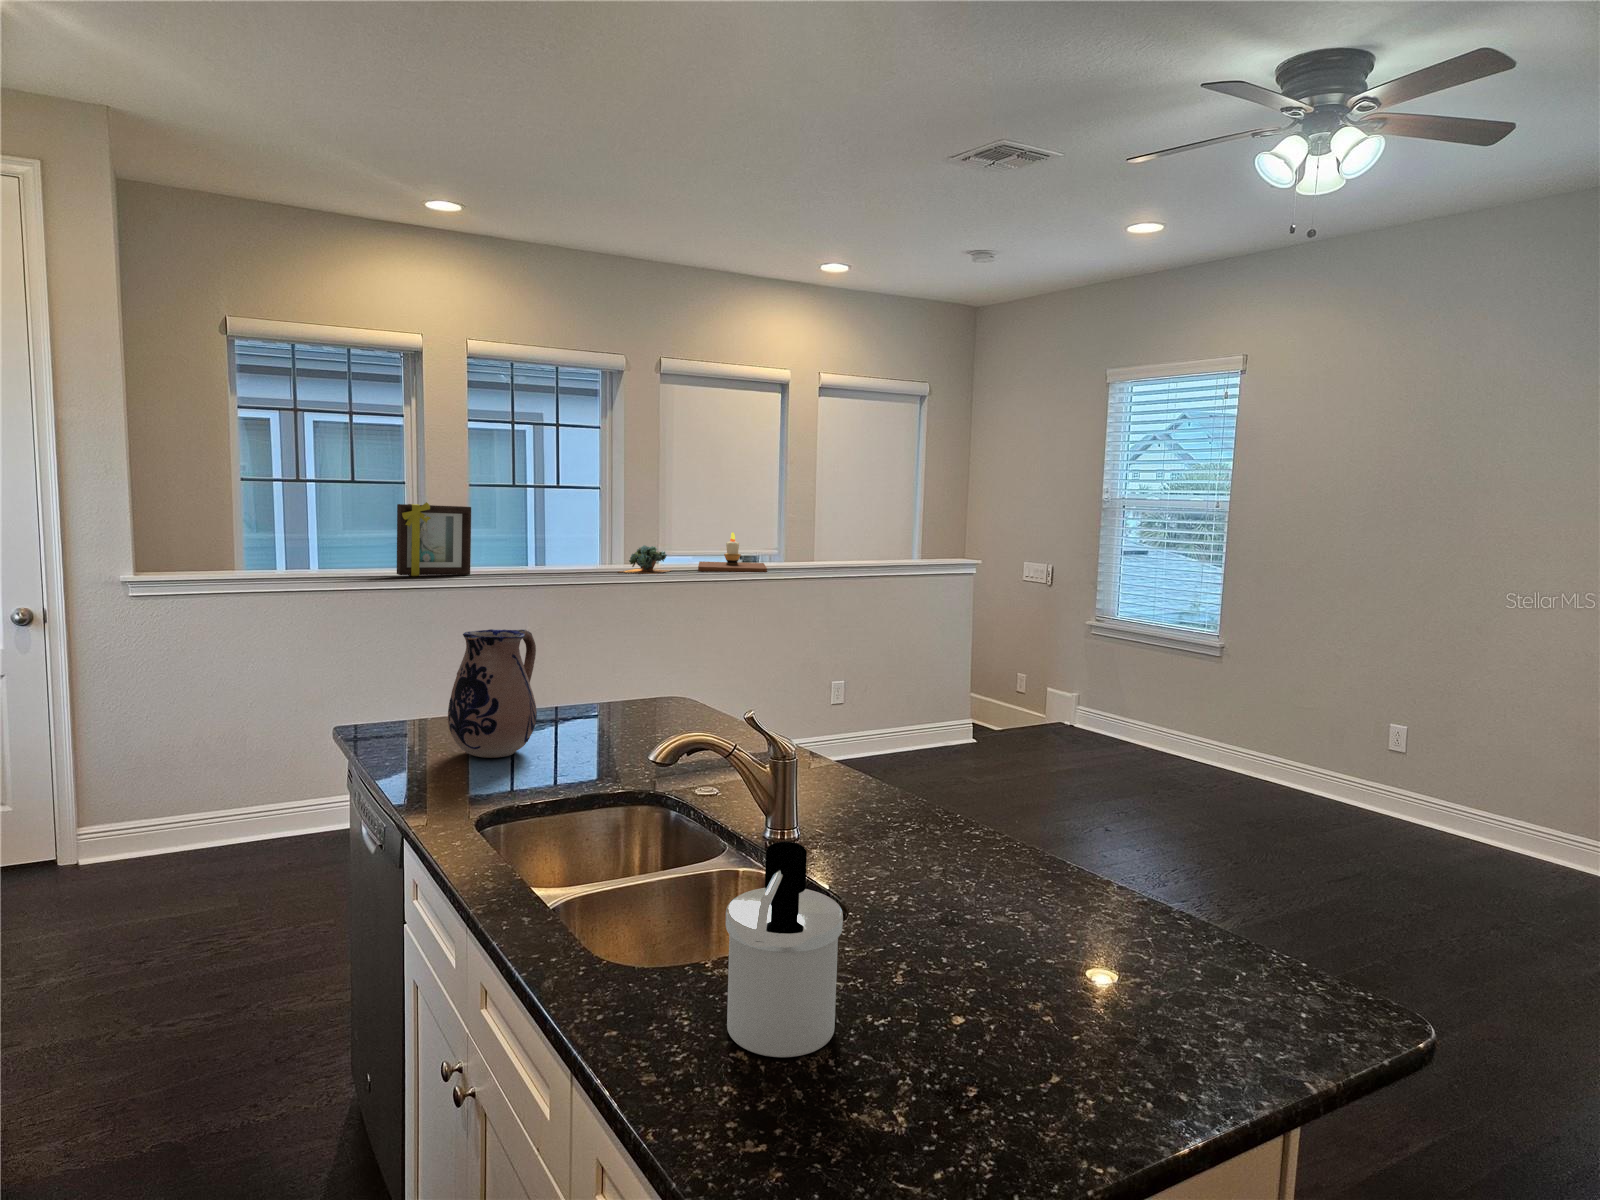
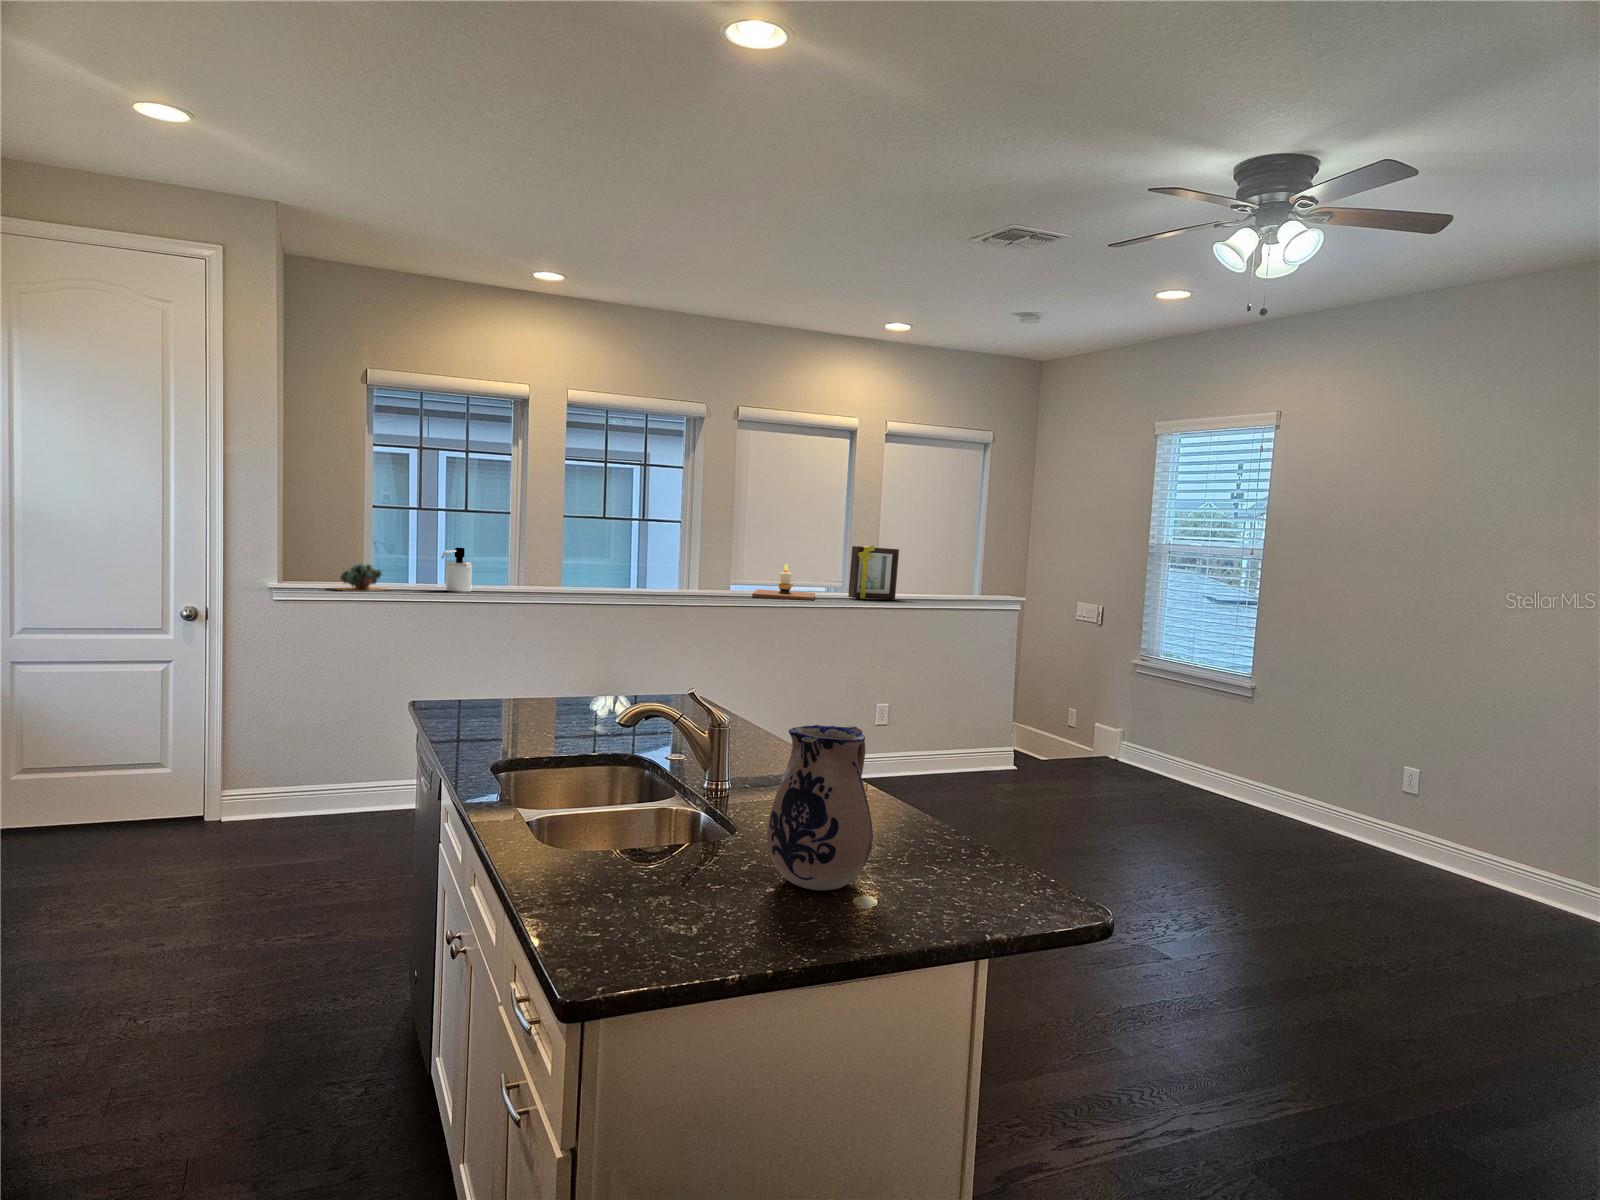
picture frame: present [397,502,471,576] -> present [848,545,899,599]
succulent plant: present [618,545,671,574] -> present [329,563,386,592]
ceramic pitcher: present [448,629,537,758] -> present [767,725,873,891]
soap dispenser: present [726,842,843,1057] -> present [441,548,473,592]

